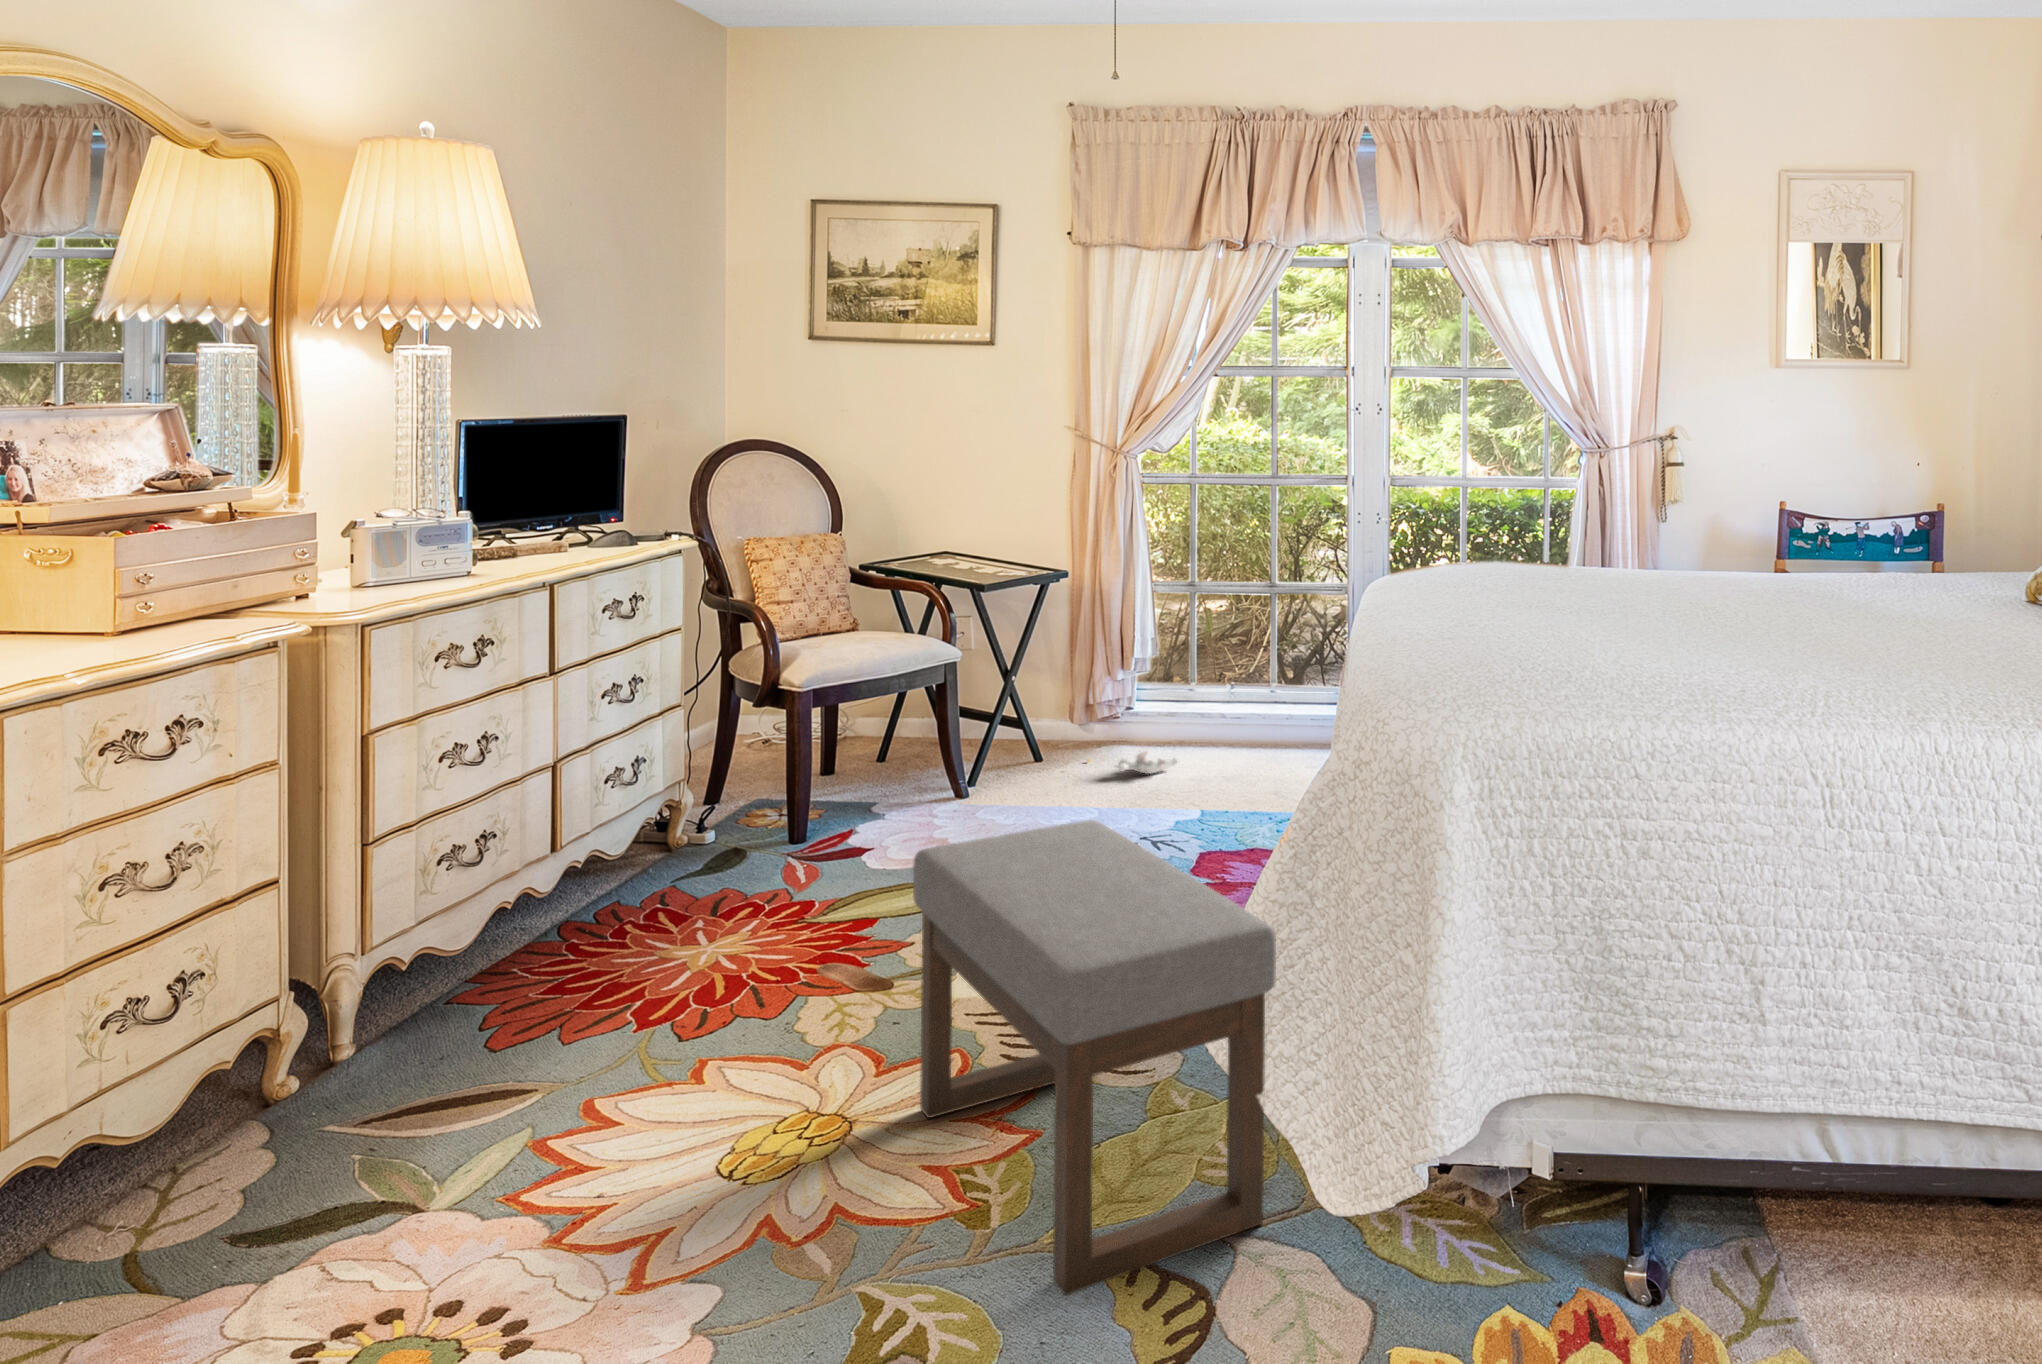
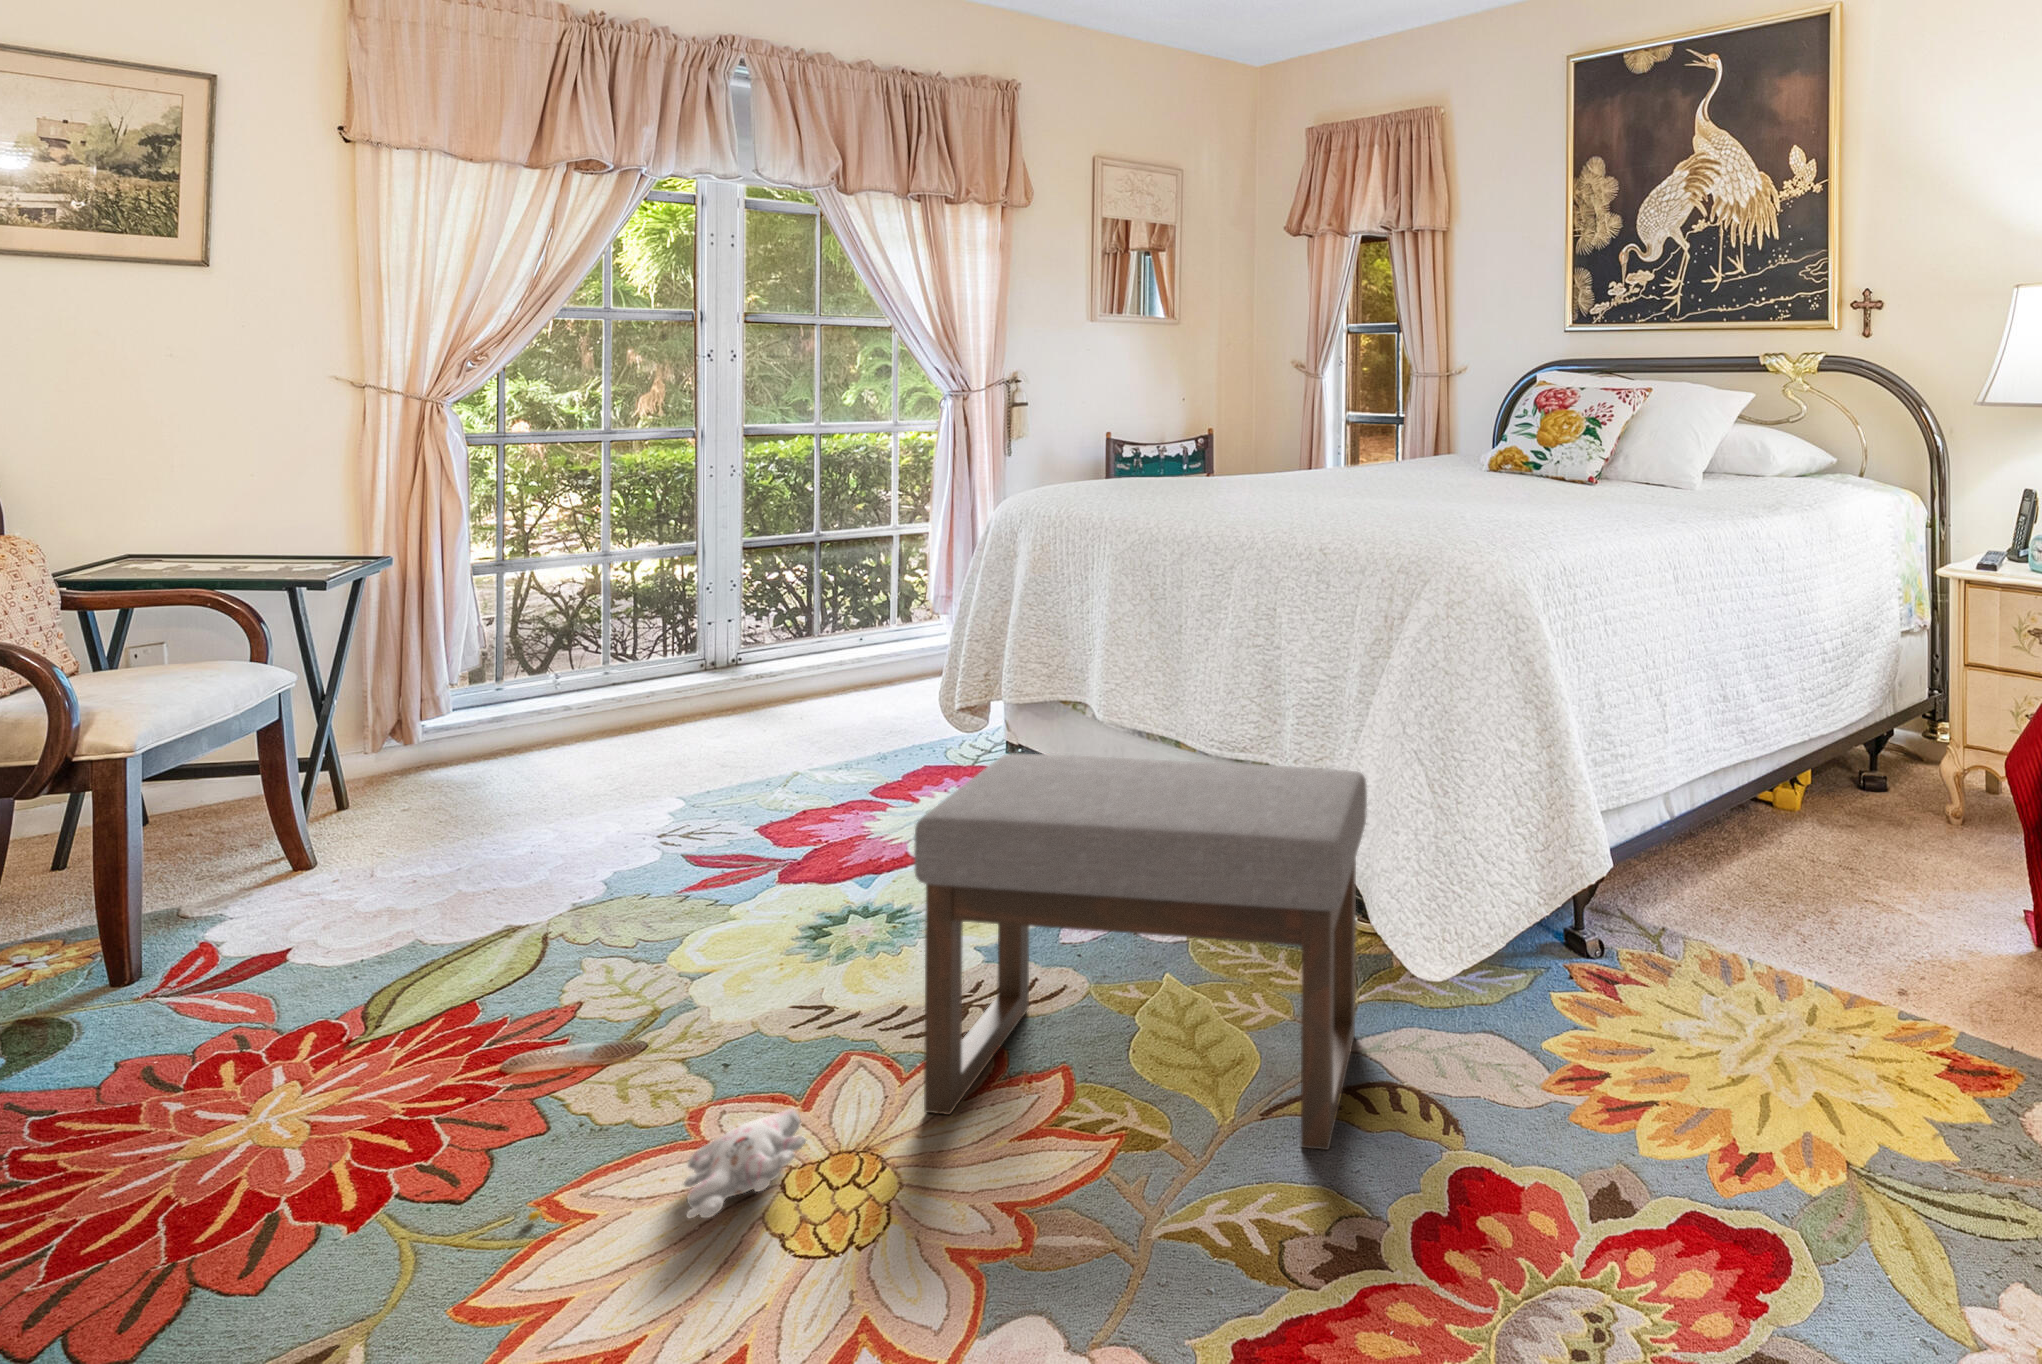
plush toy: present [1088,750,1179,774] -> present [528,1109,806,1221]

